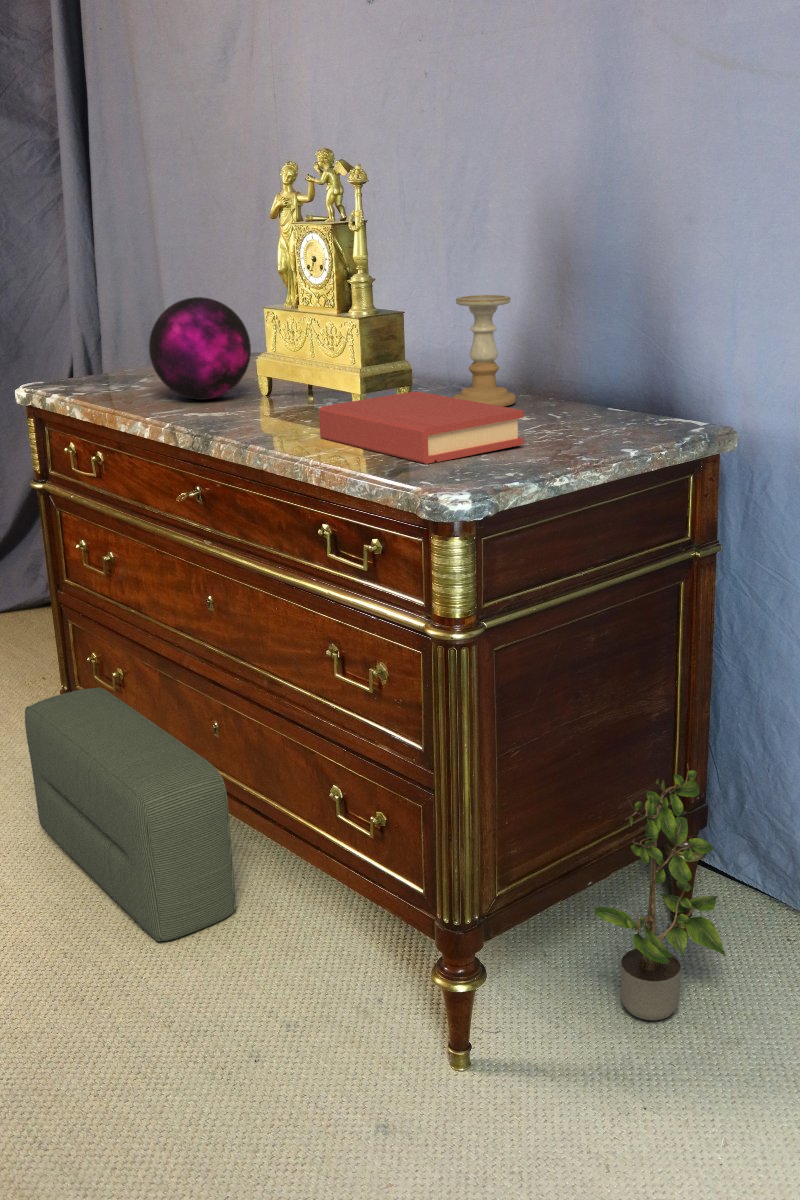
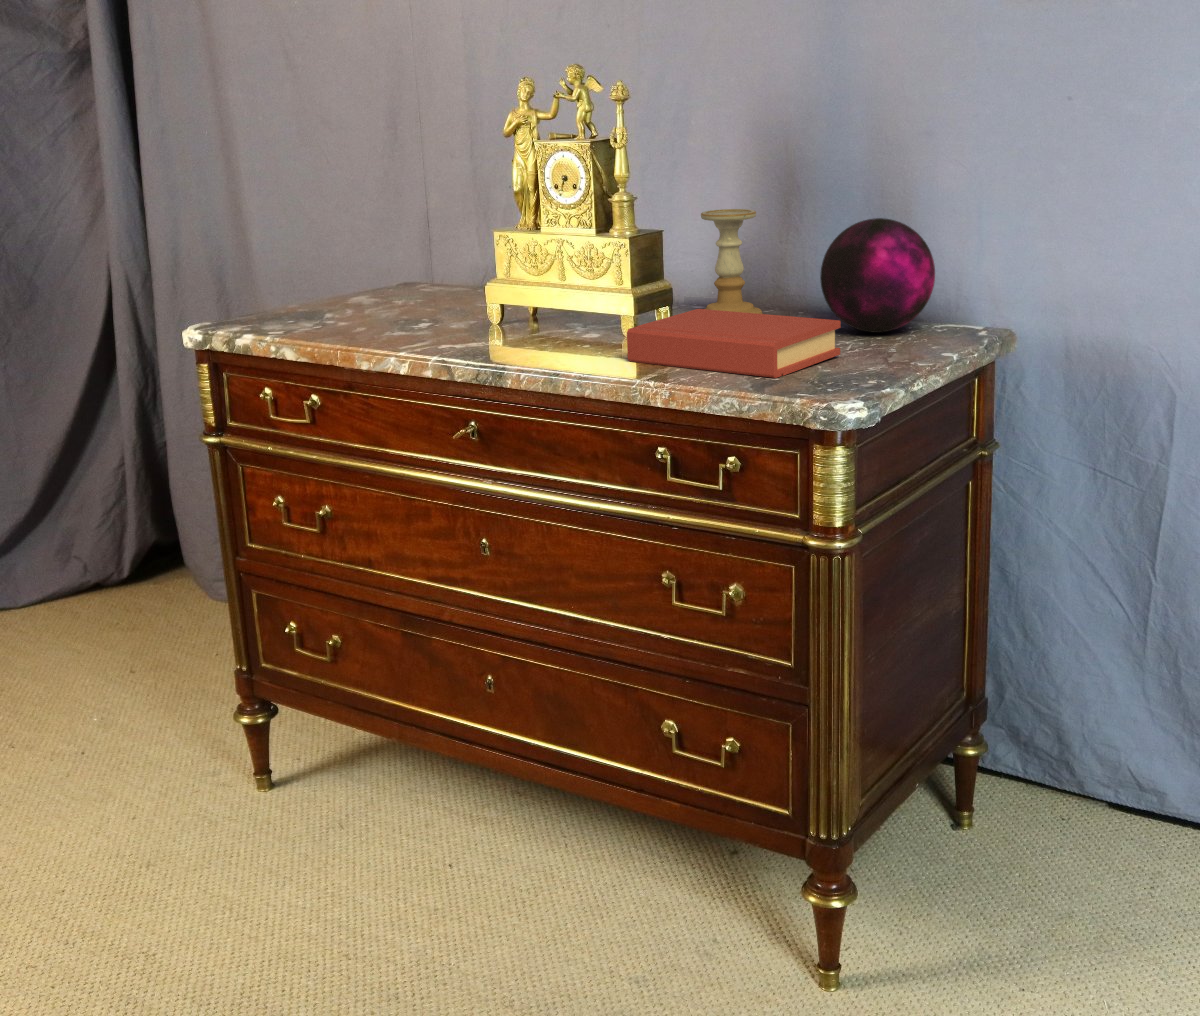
decorative orb: present [149,297,251,400] -> present [820,218,935,333]
pouf: present [25,687,236,942] -> none [218,659,513,919]
potted plant: present [595,765,725,1020] -> none [929,654,1048,912]

